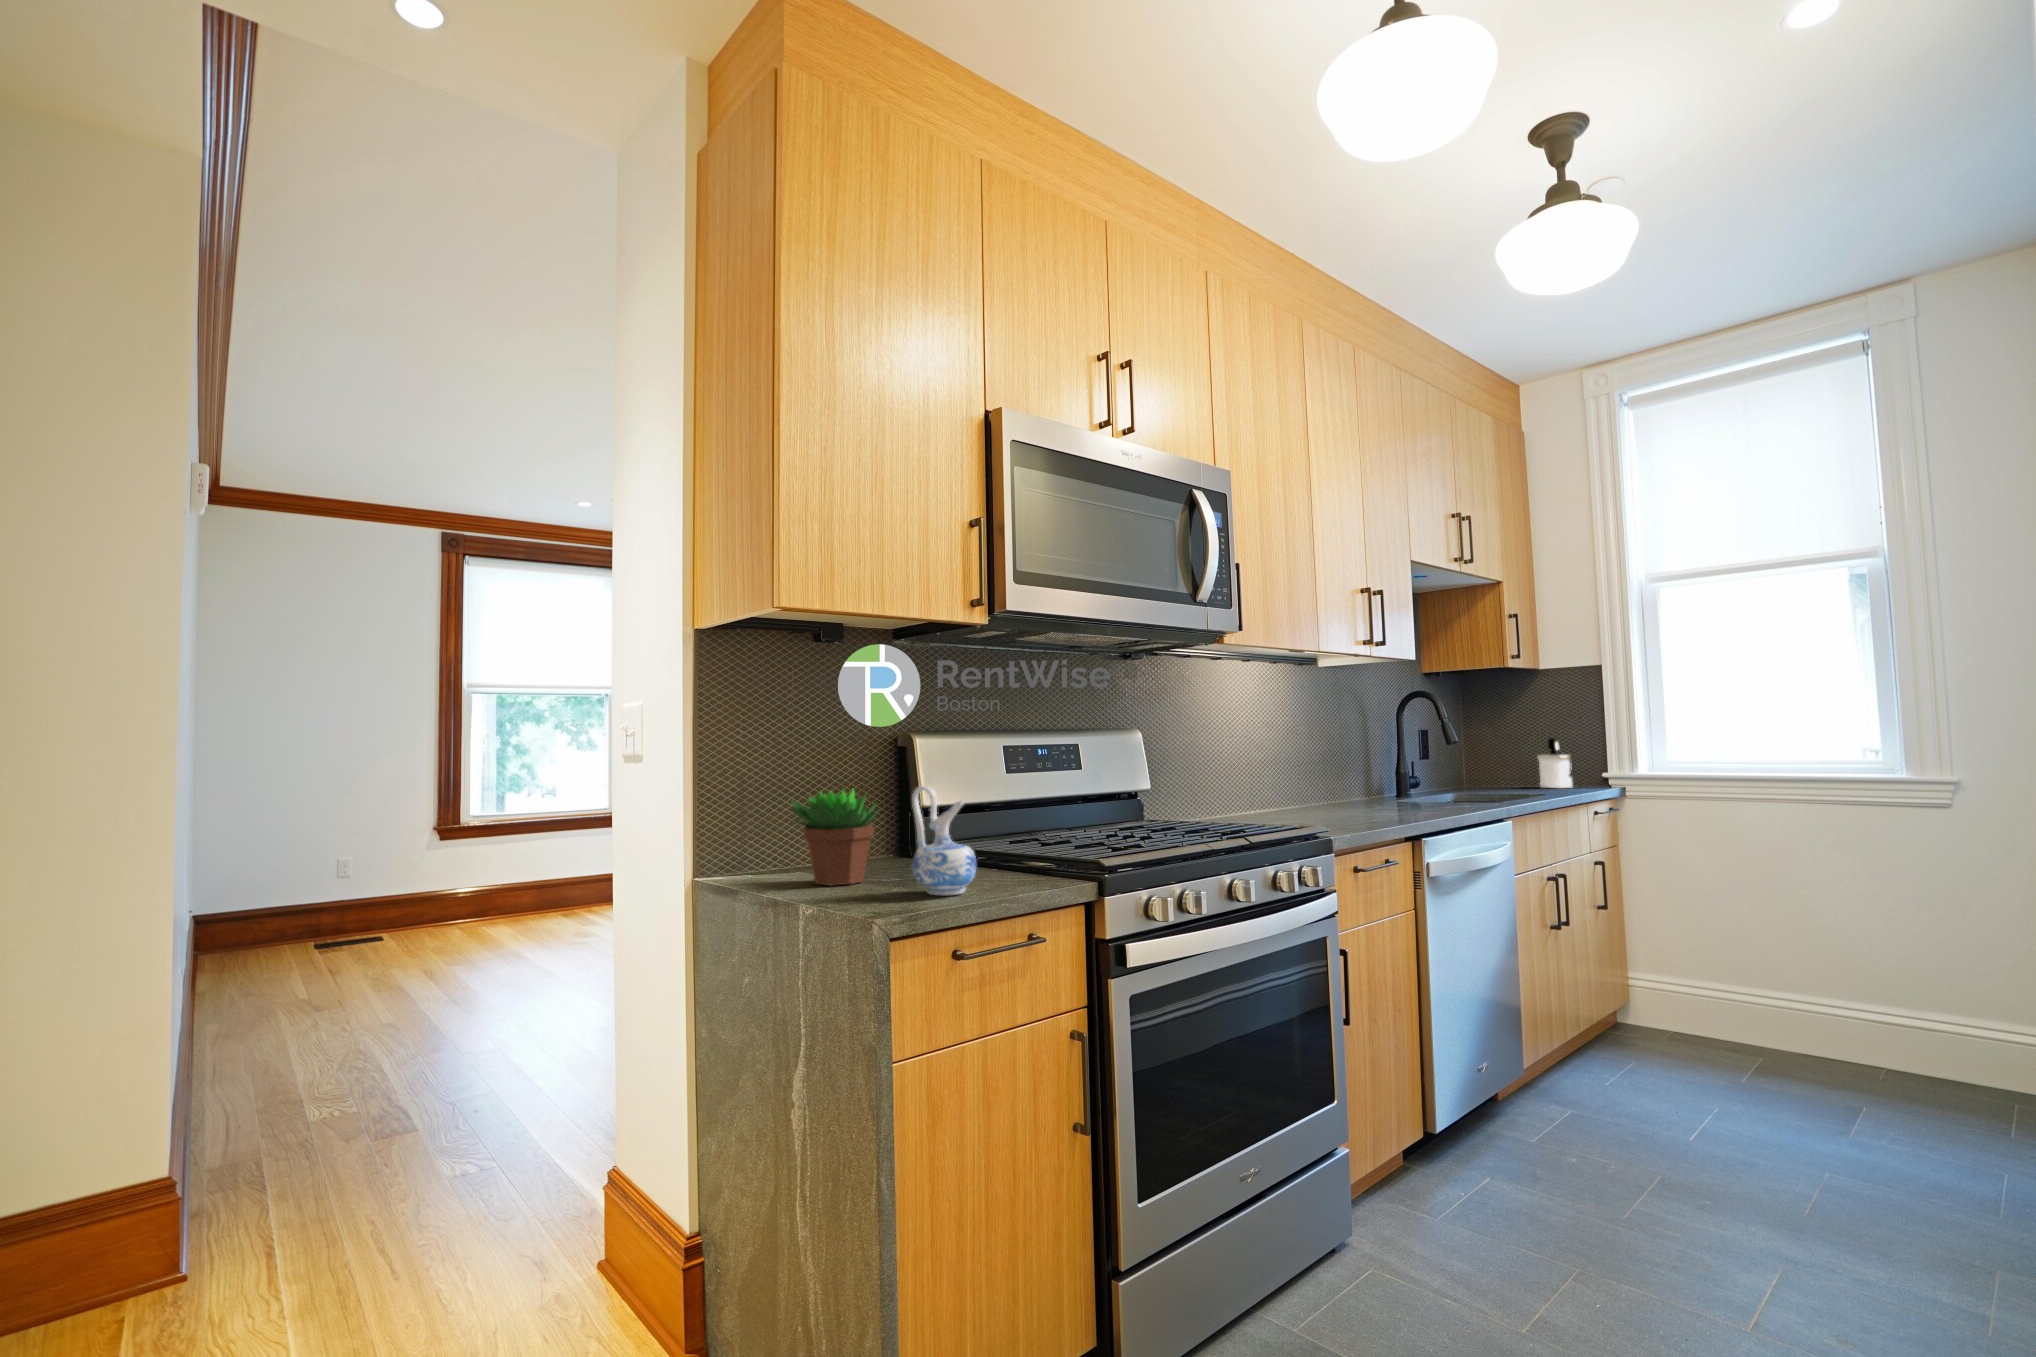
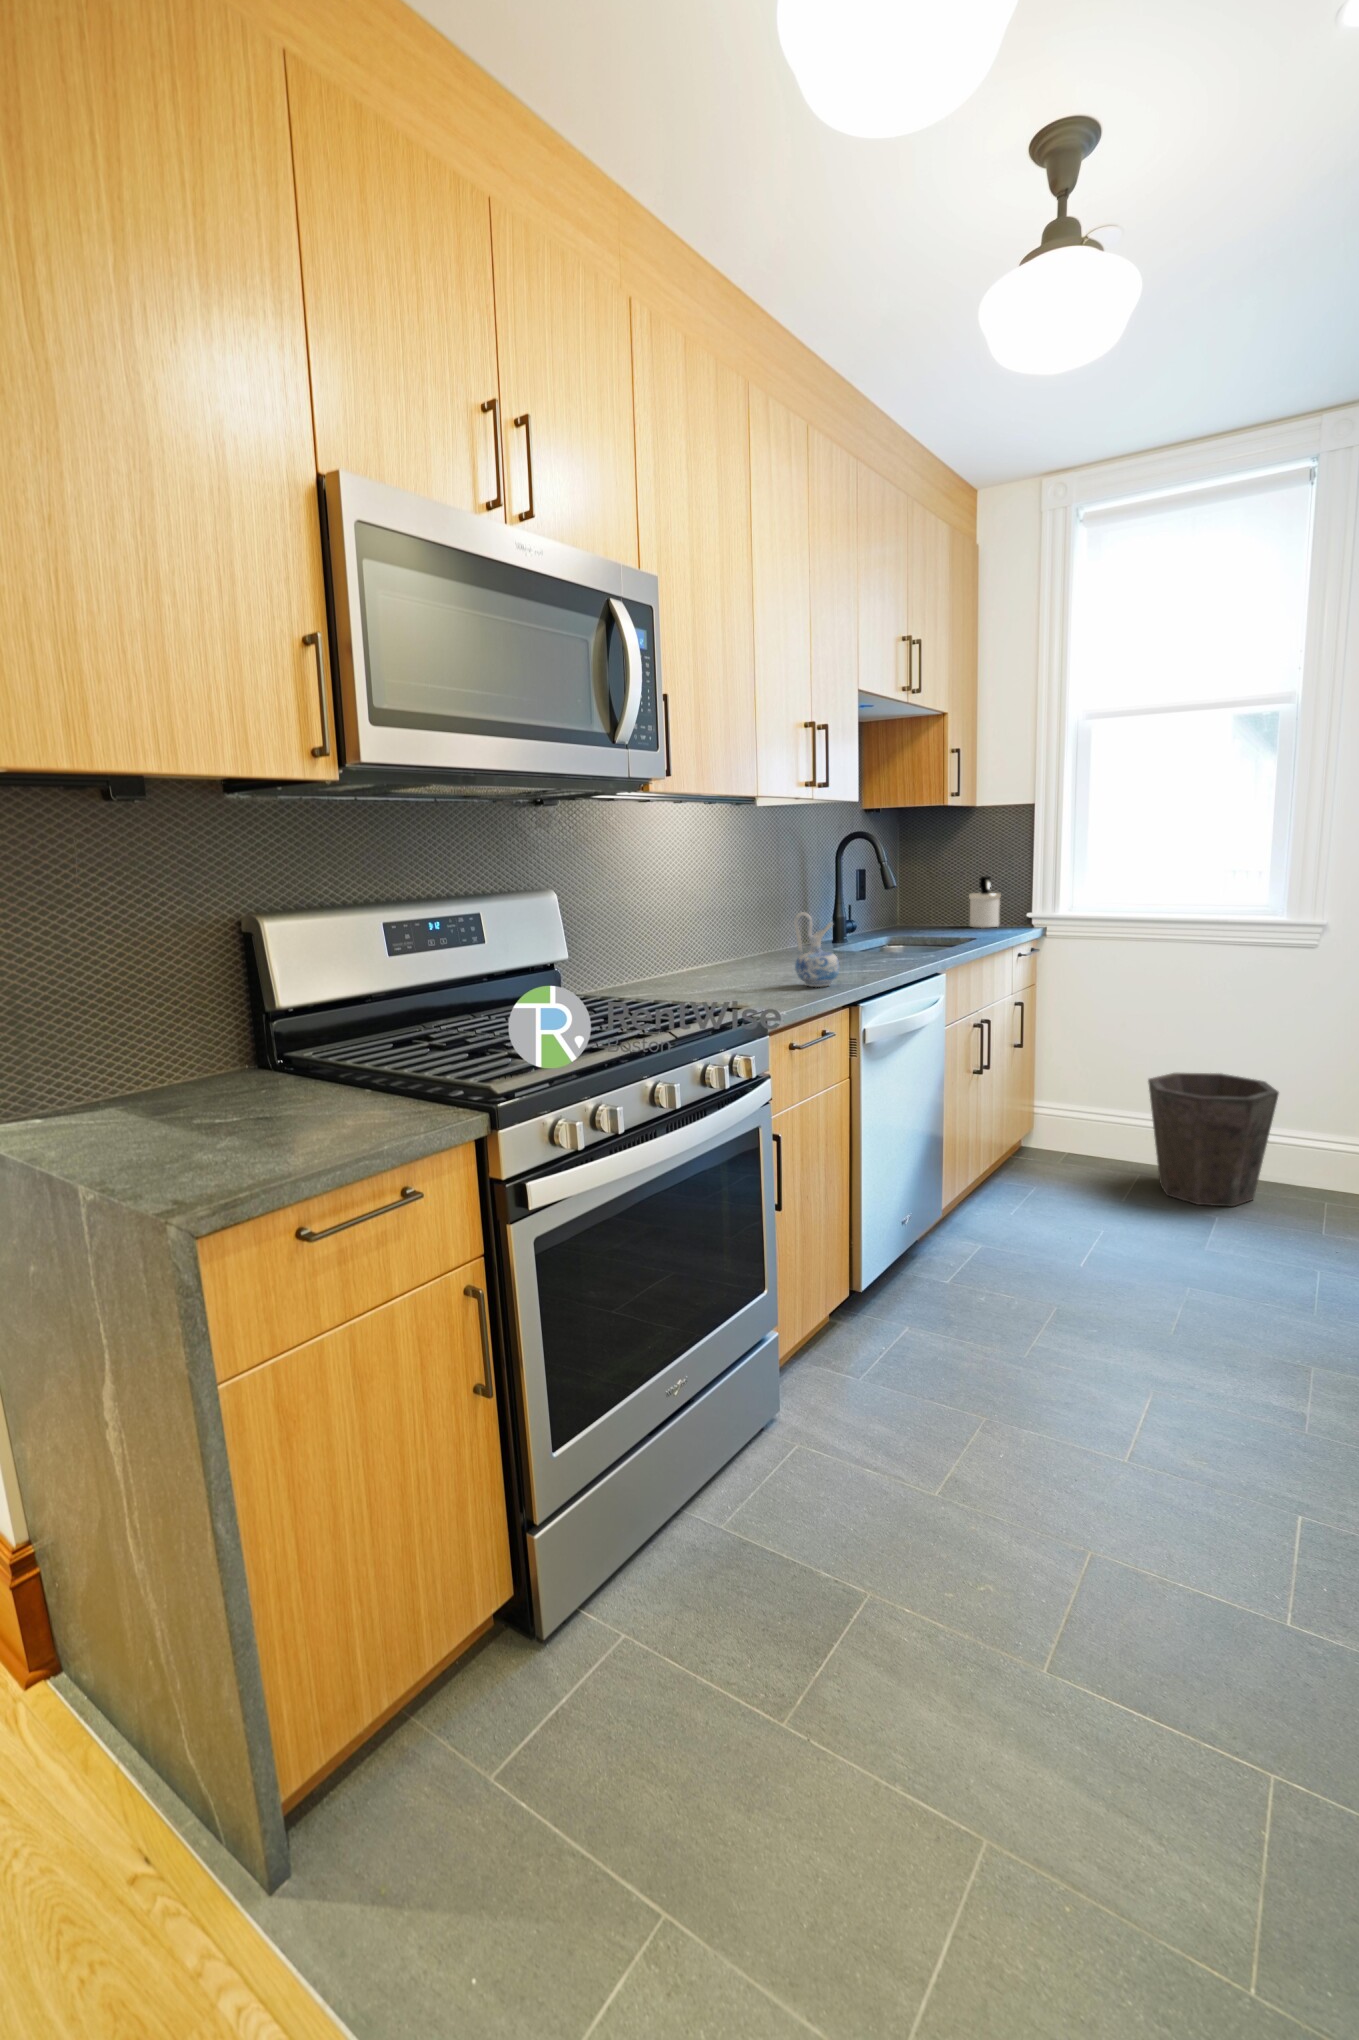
ceramic pitcher: present [912,786,976,895] -> present [794,912,840,987]
succulent plant: present [791,789,879,885] -> none [69,1007,206,1138]
waste bin: none [1757,944,1921,1097] -> present [1148,1073,1279,1206]

